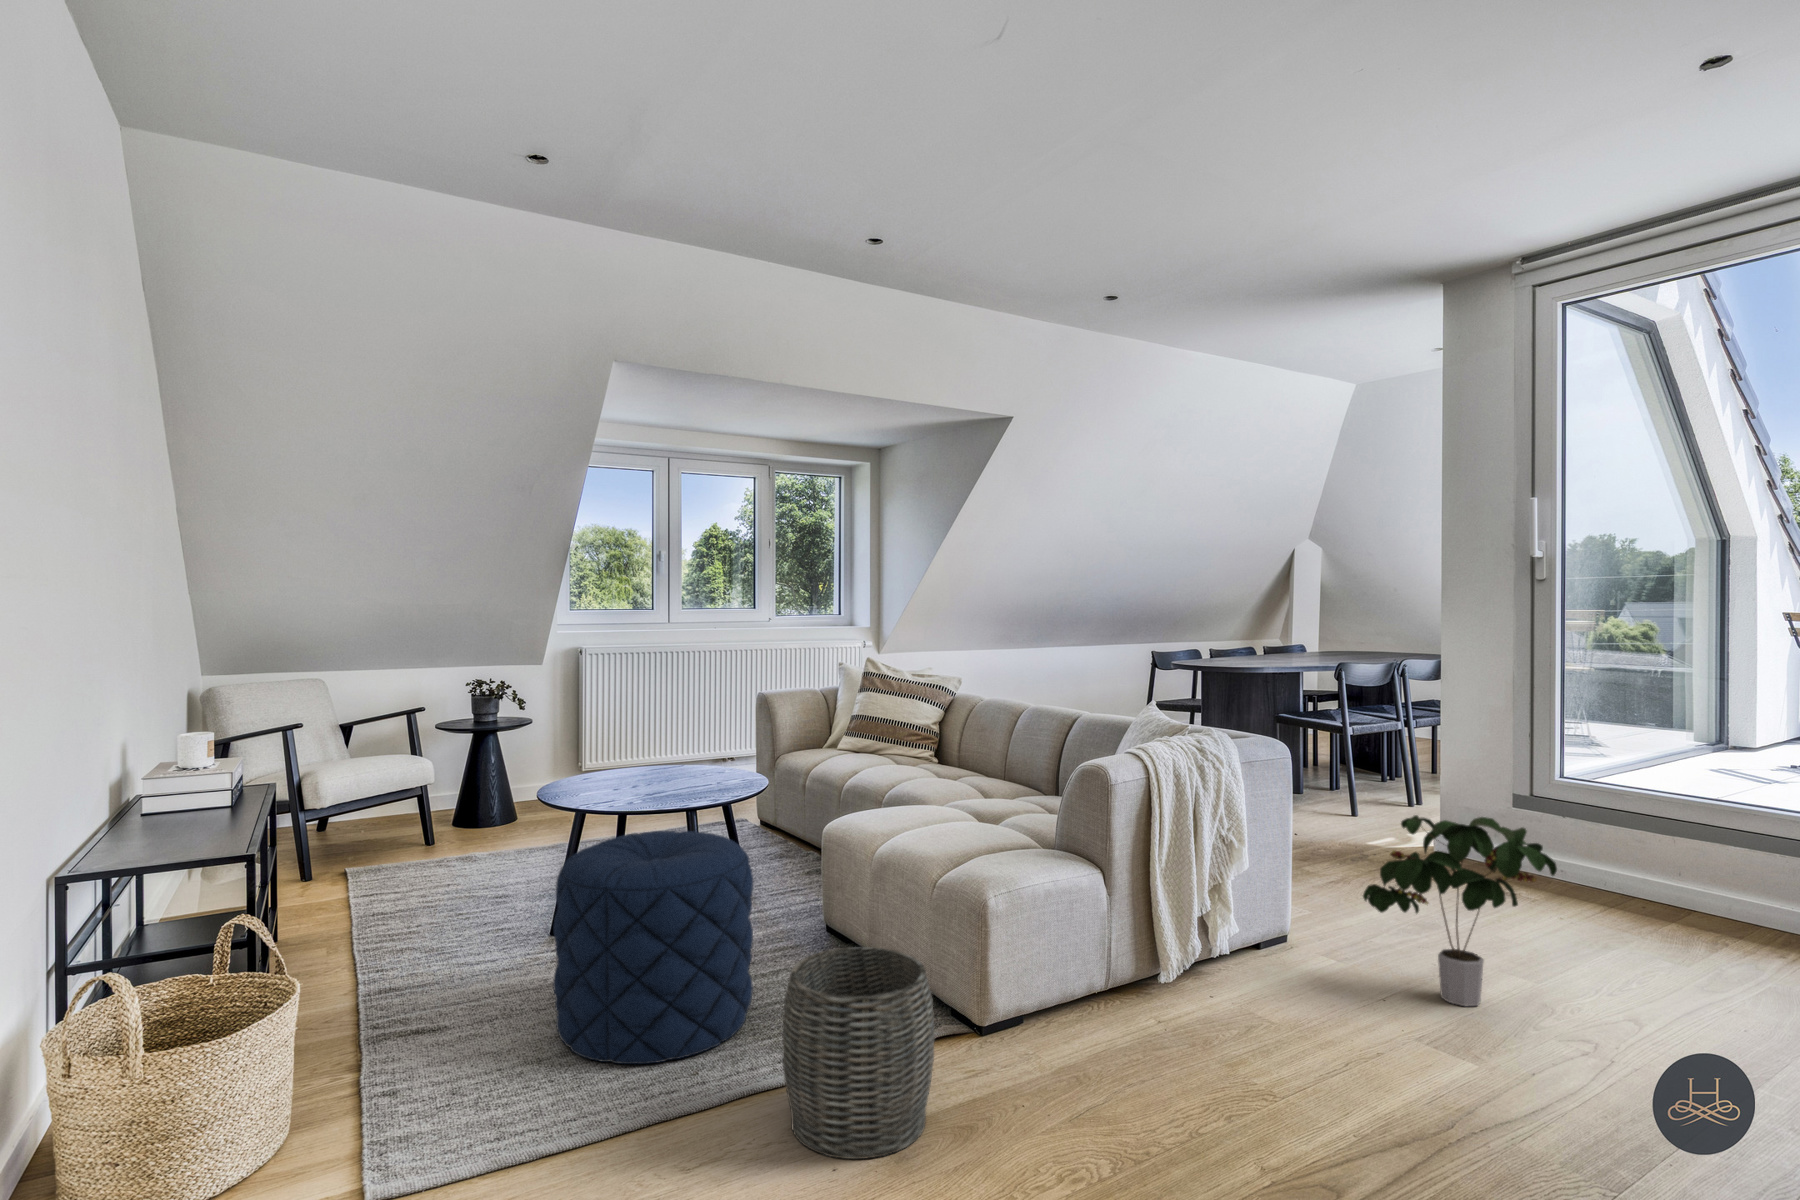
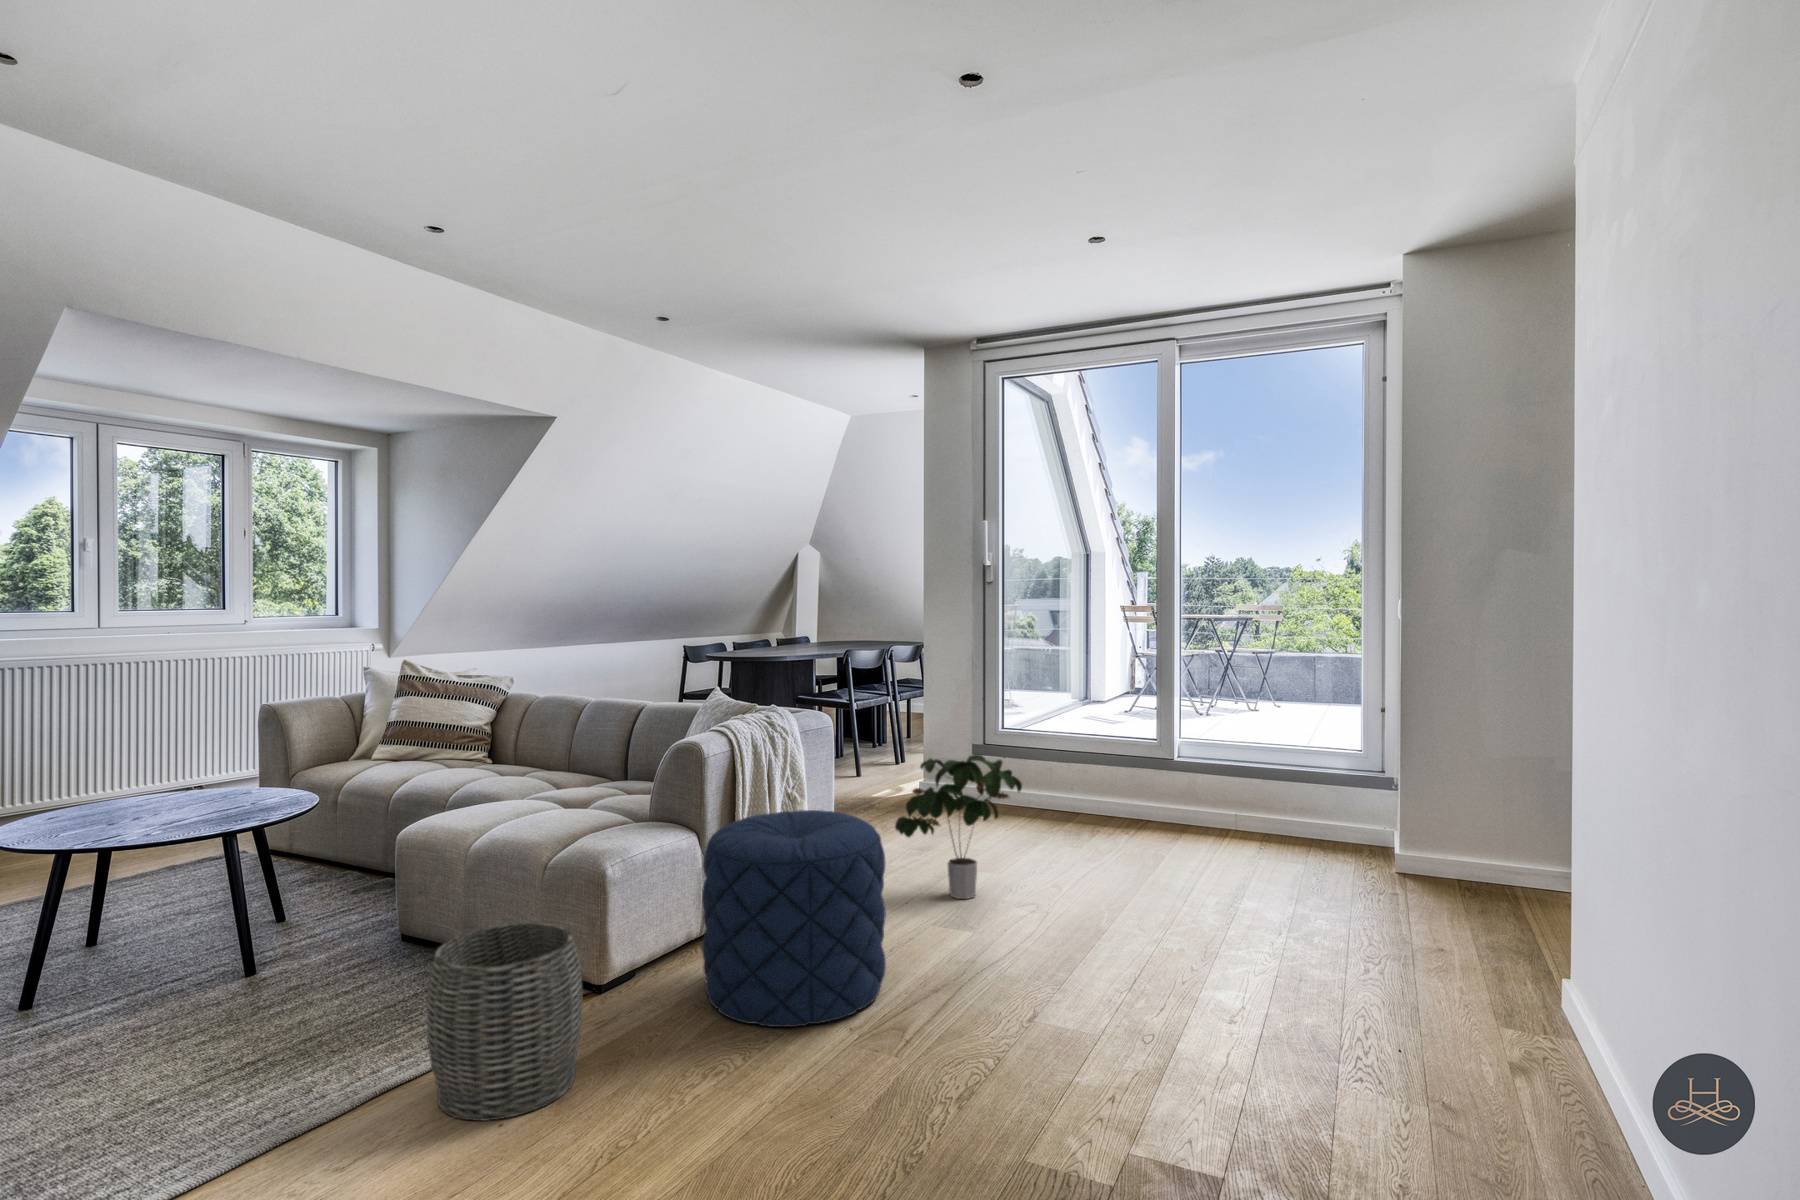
pouf: present [553,831,753,1064] -> present [702,810,886,1027]

